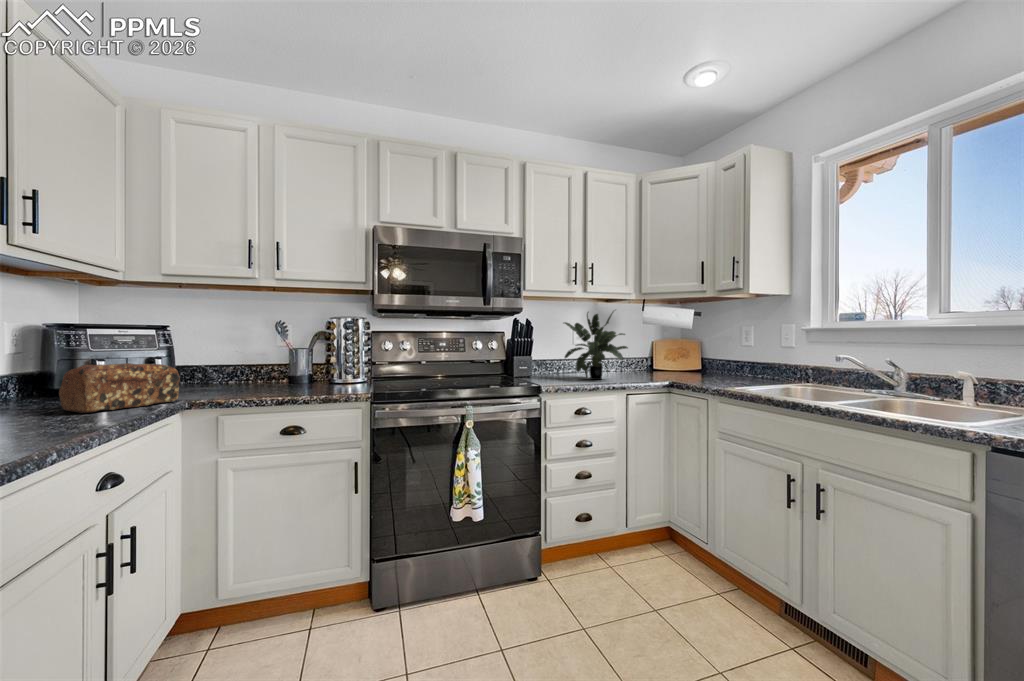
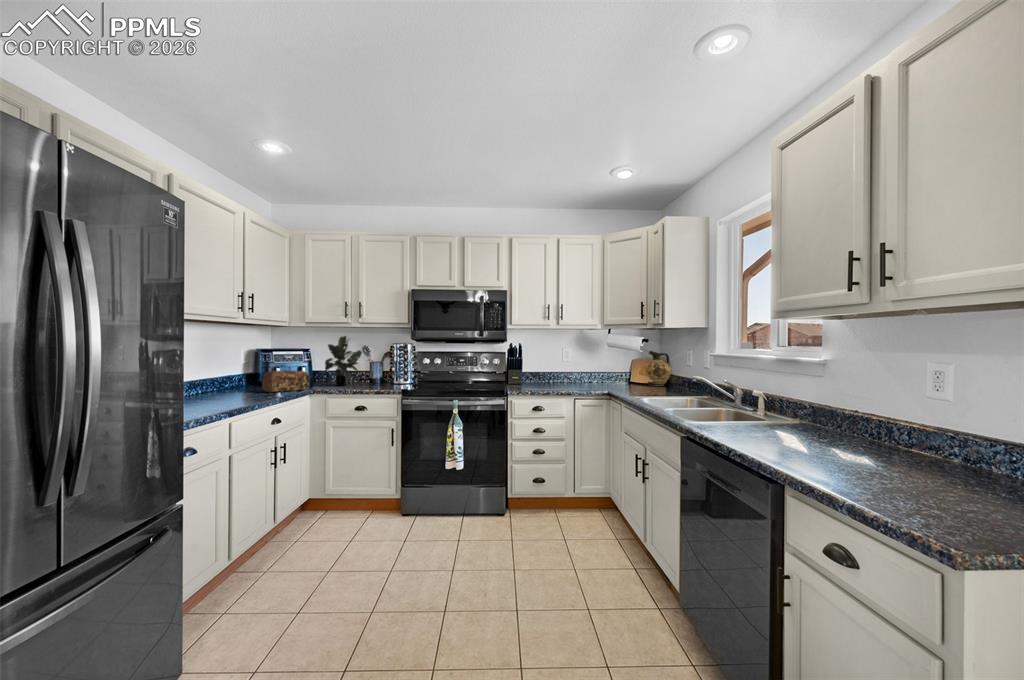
potted plant: present [565,311,628,380] -> present [320,336,362,386]
ceramic jug: none [674,329,712,374] -> present [646,351,671,386]

